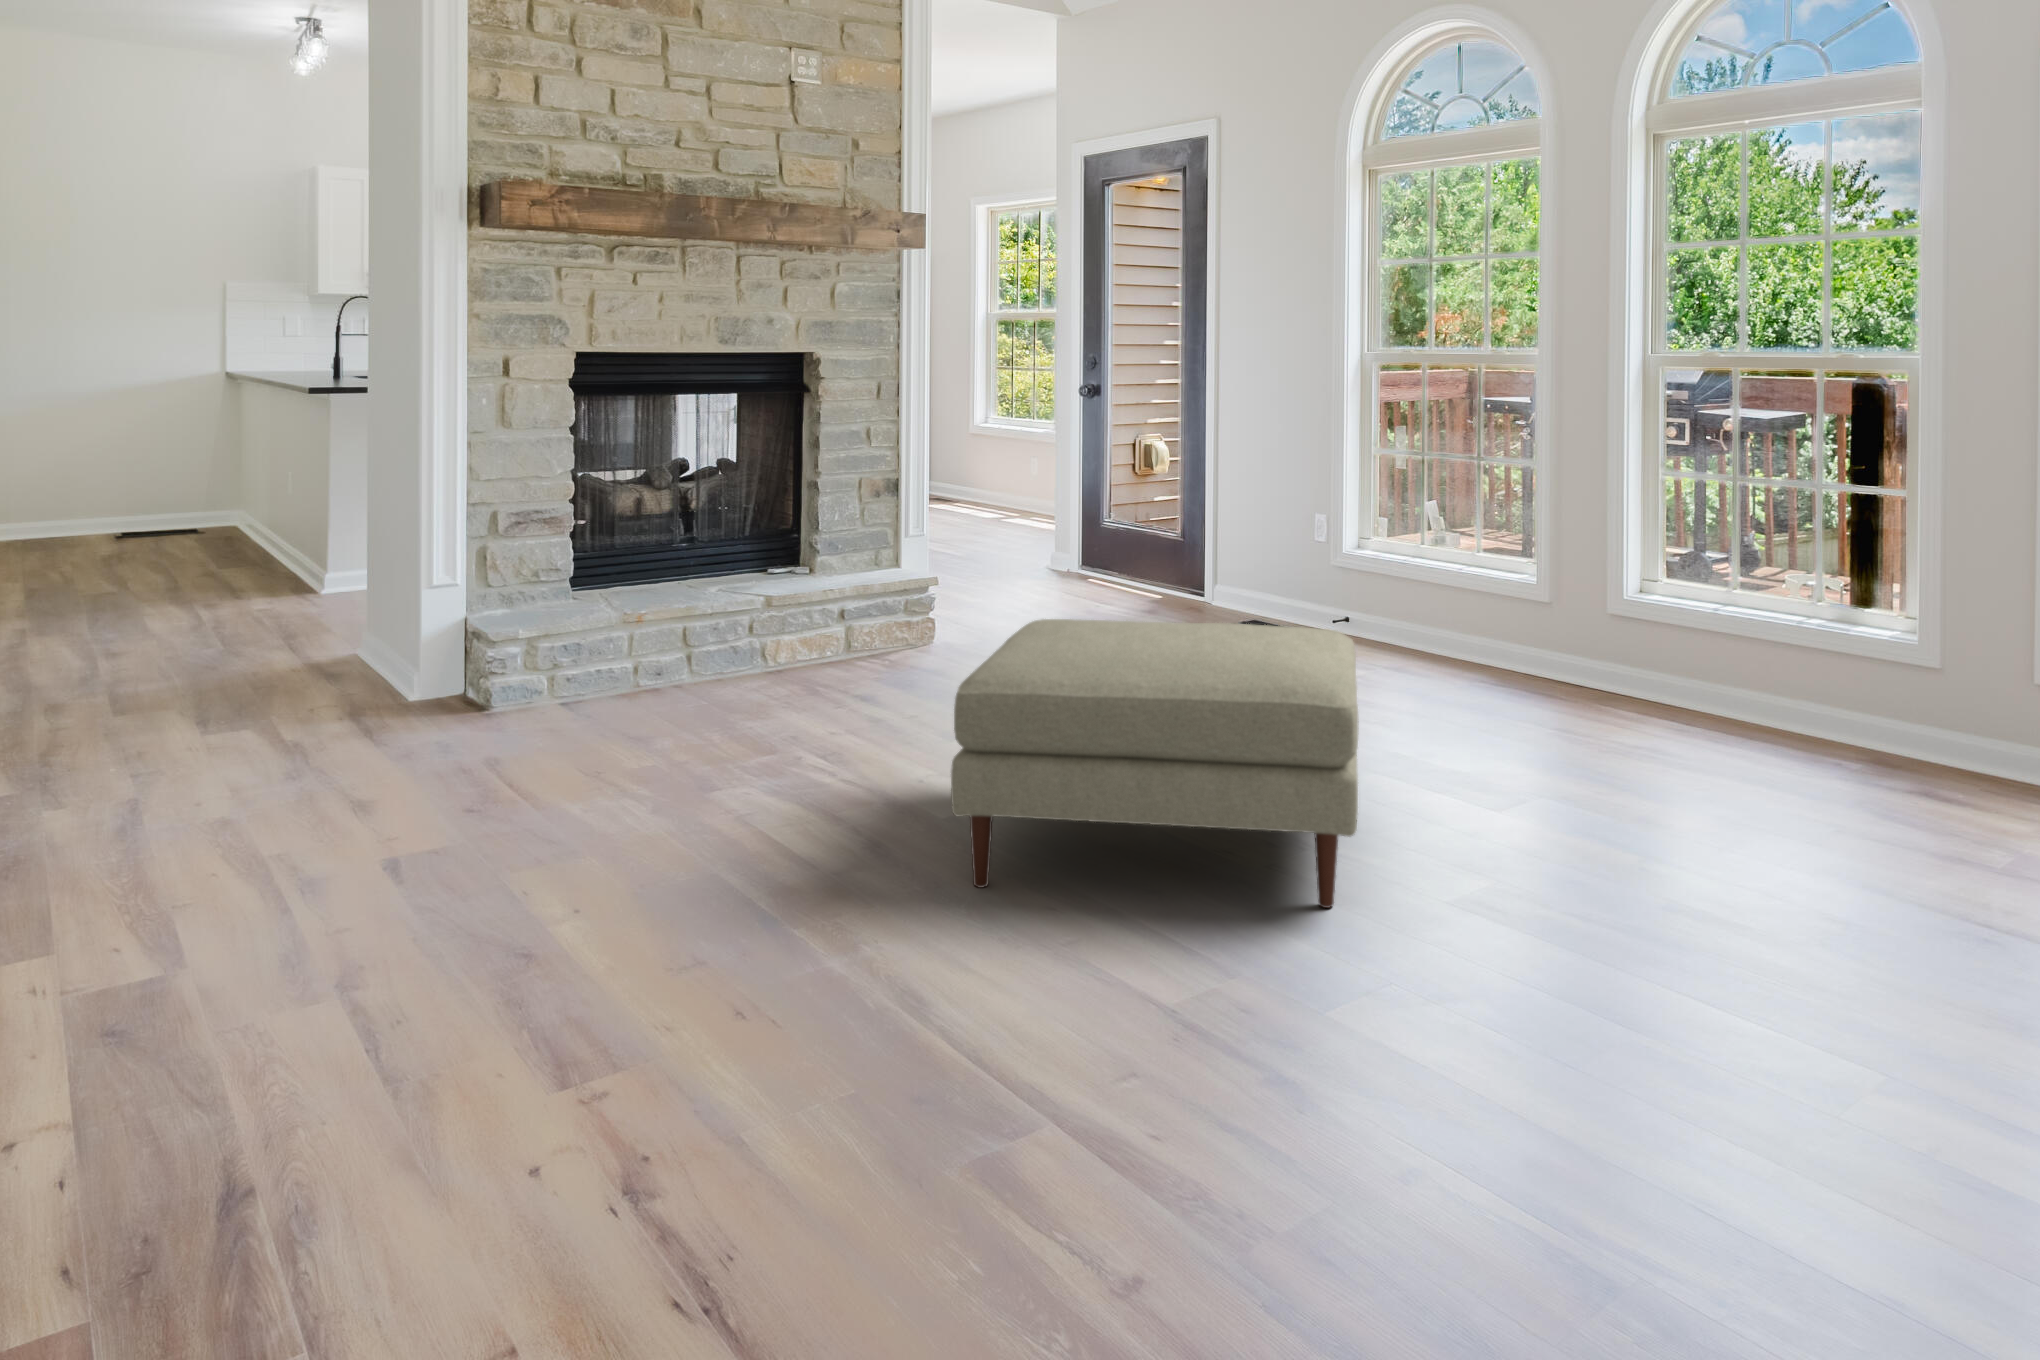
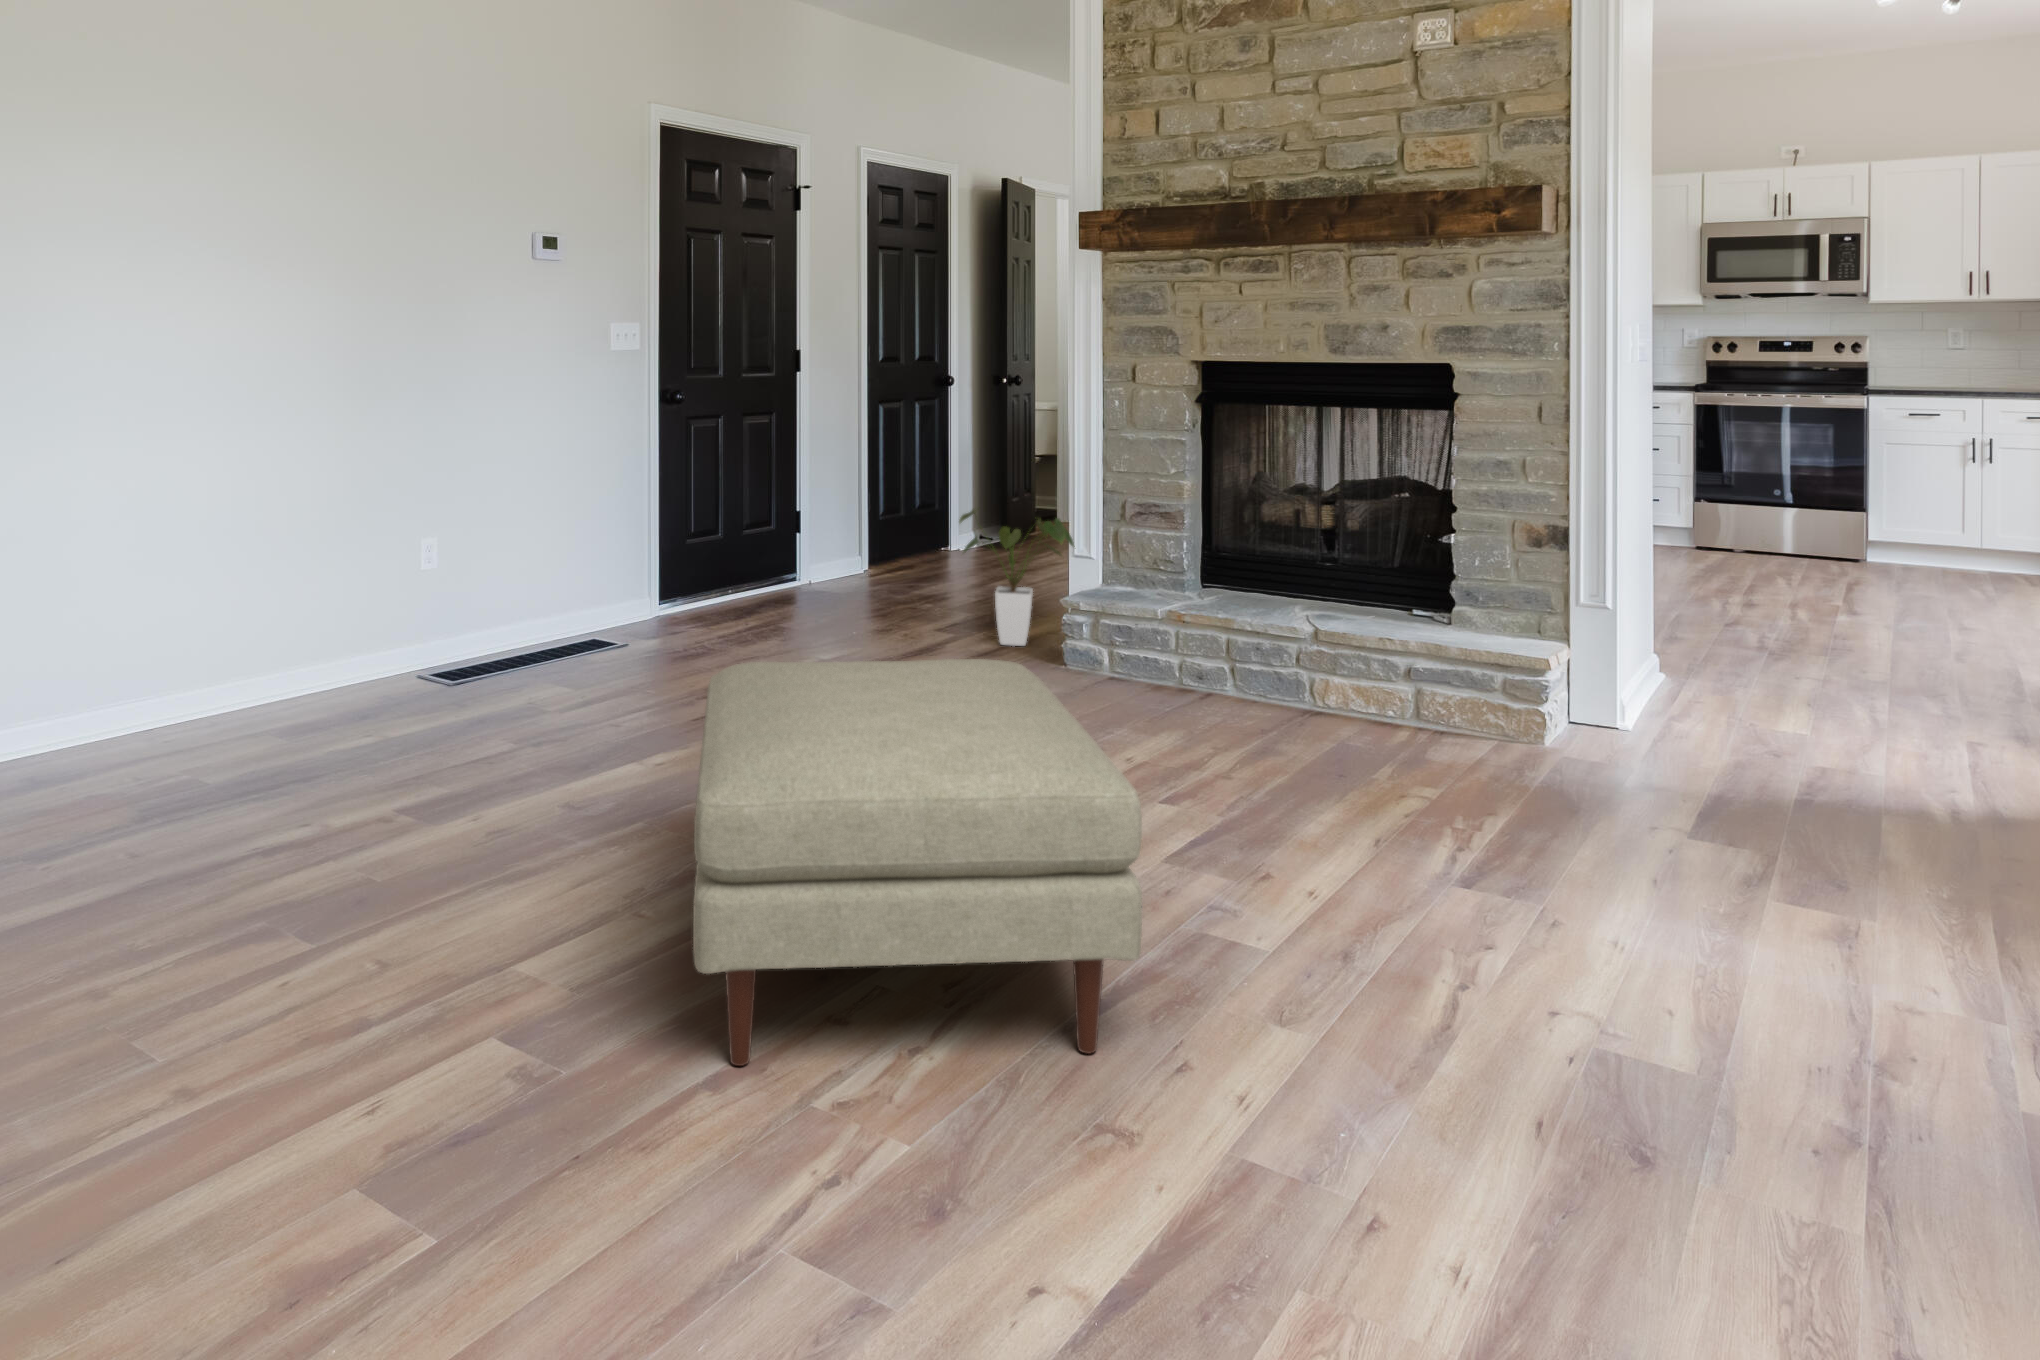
house plant: none [284,547,470,721] -> present [959,509,1075,646]

